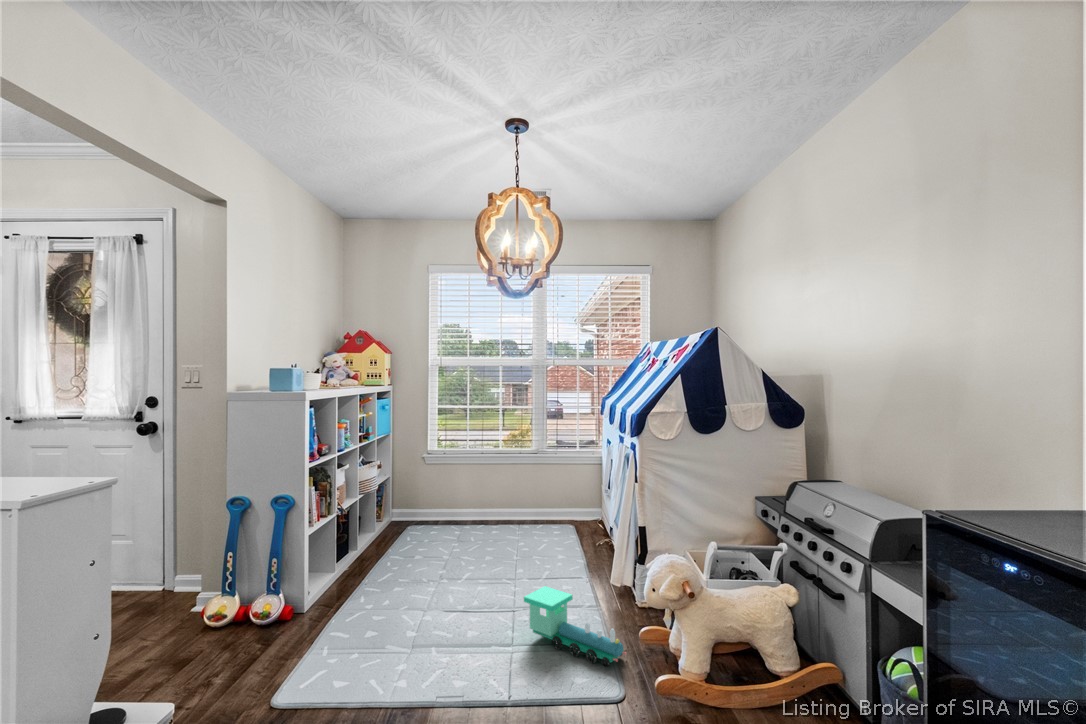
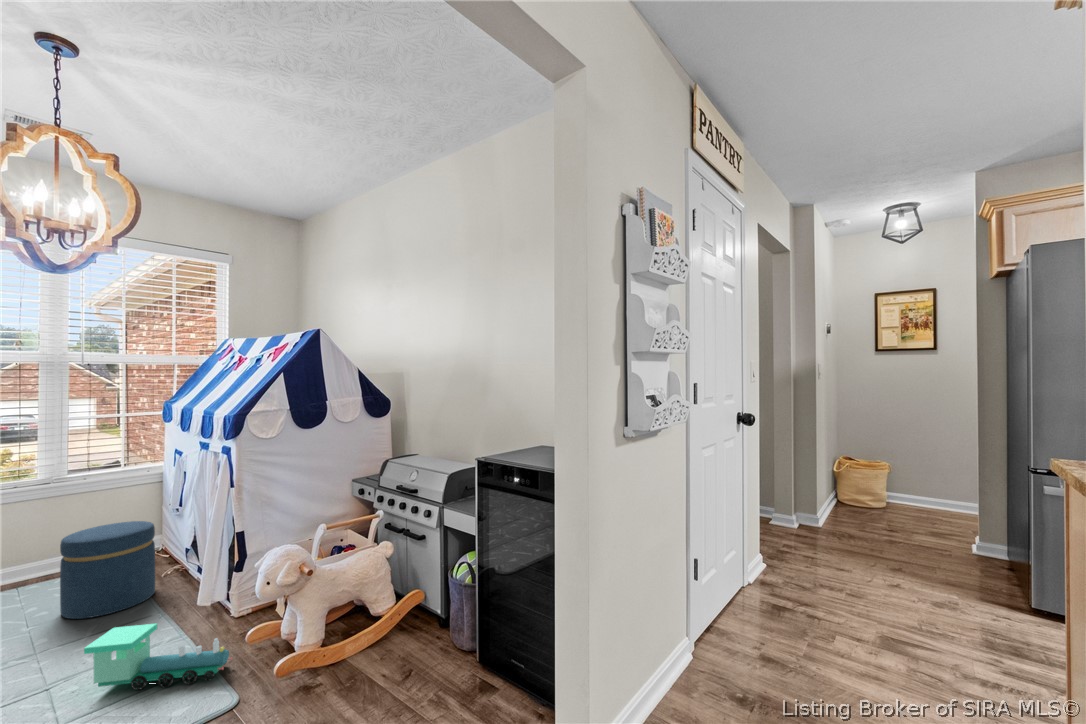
ottoman: none [526,491,586,568] -> present [60,521,155,619]

